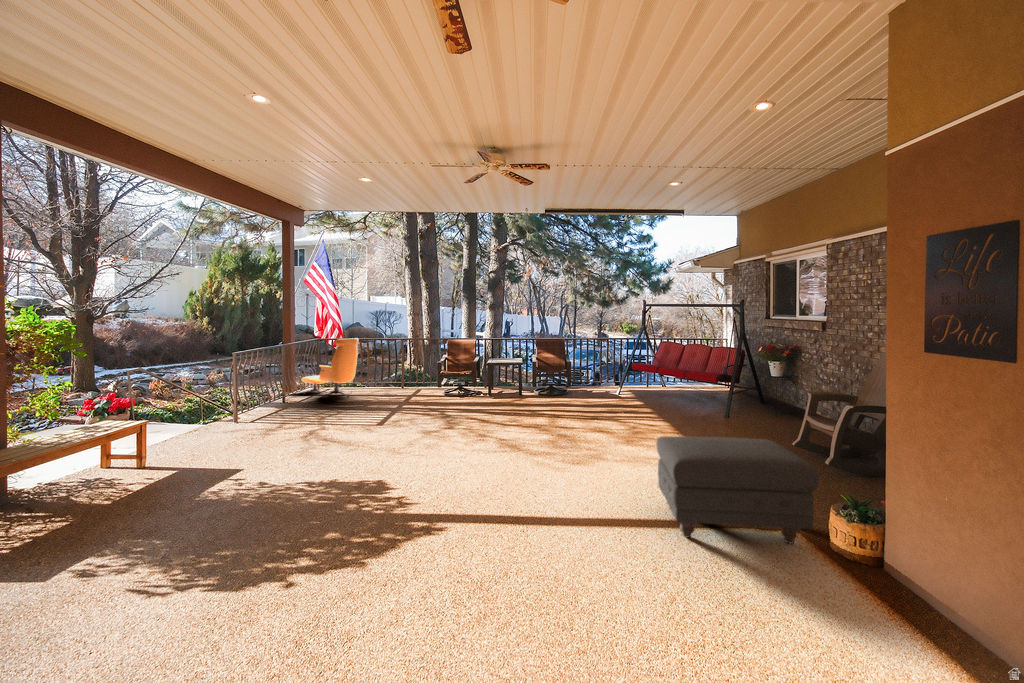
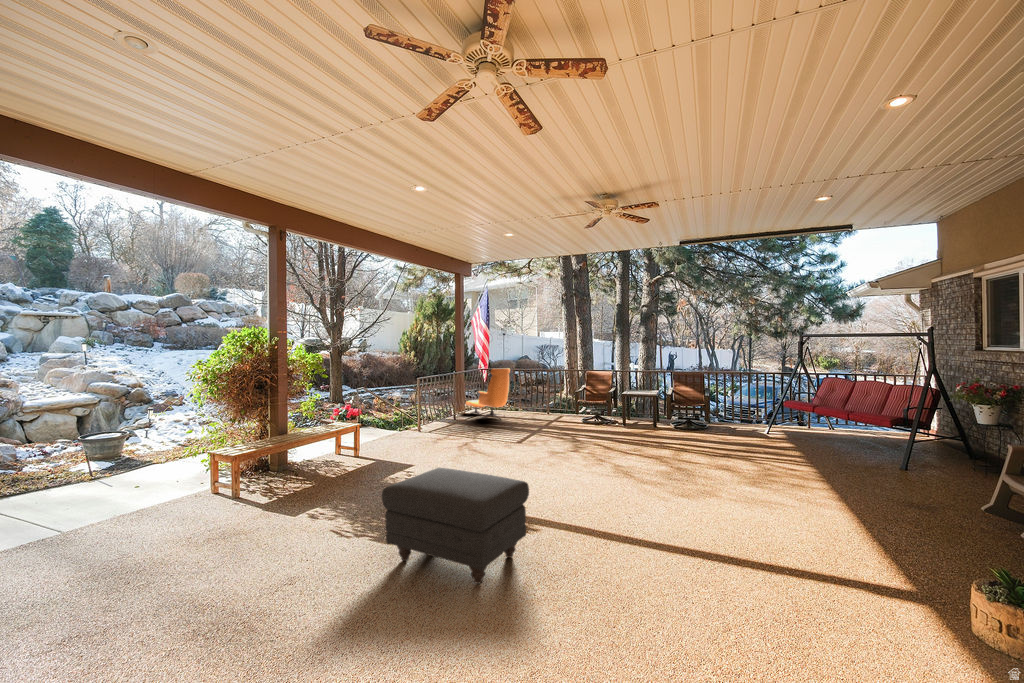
ottoman: present [656,436,820,544] -> present [382,468,529,584]

